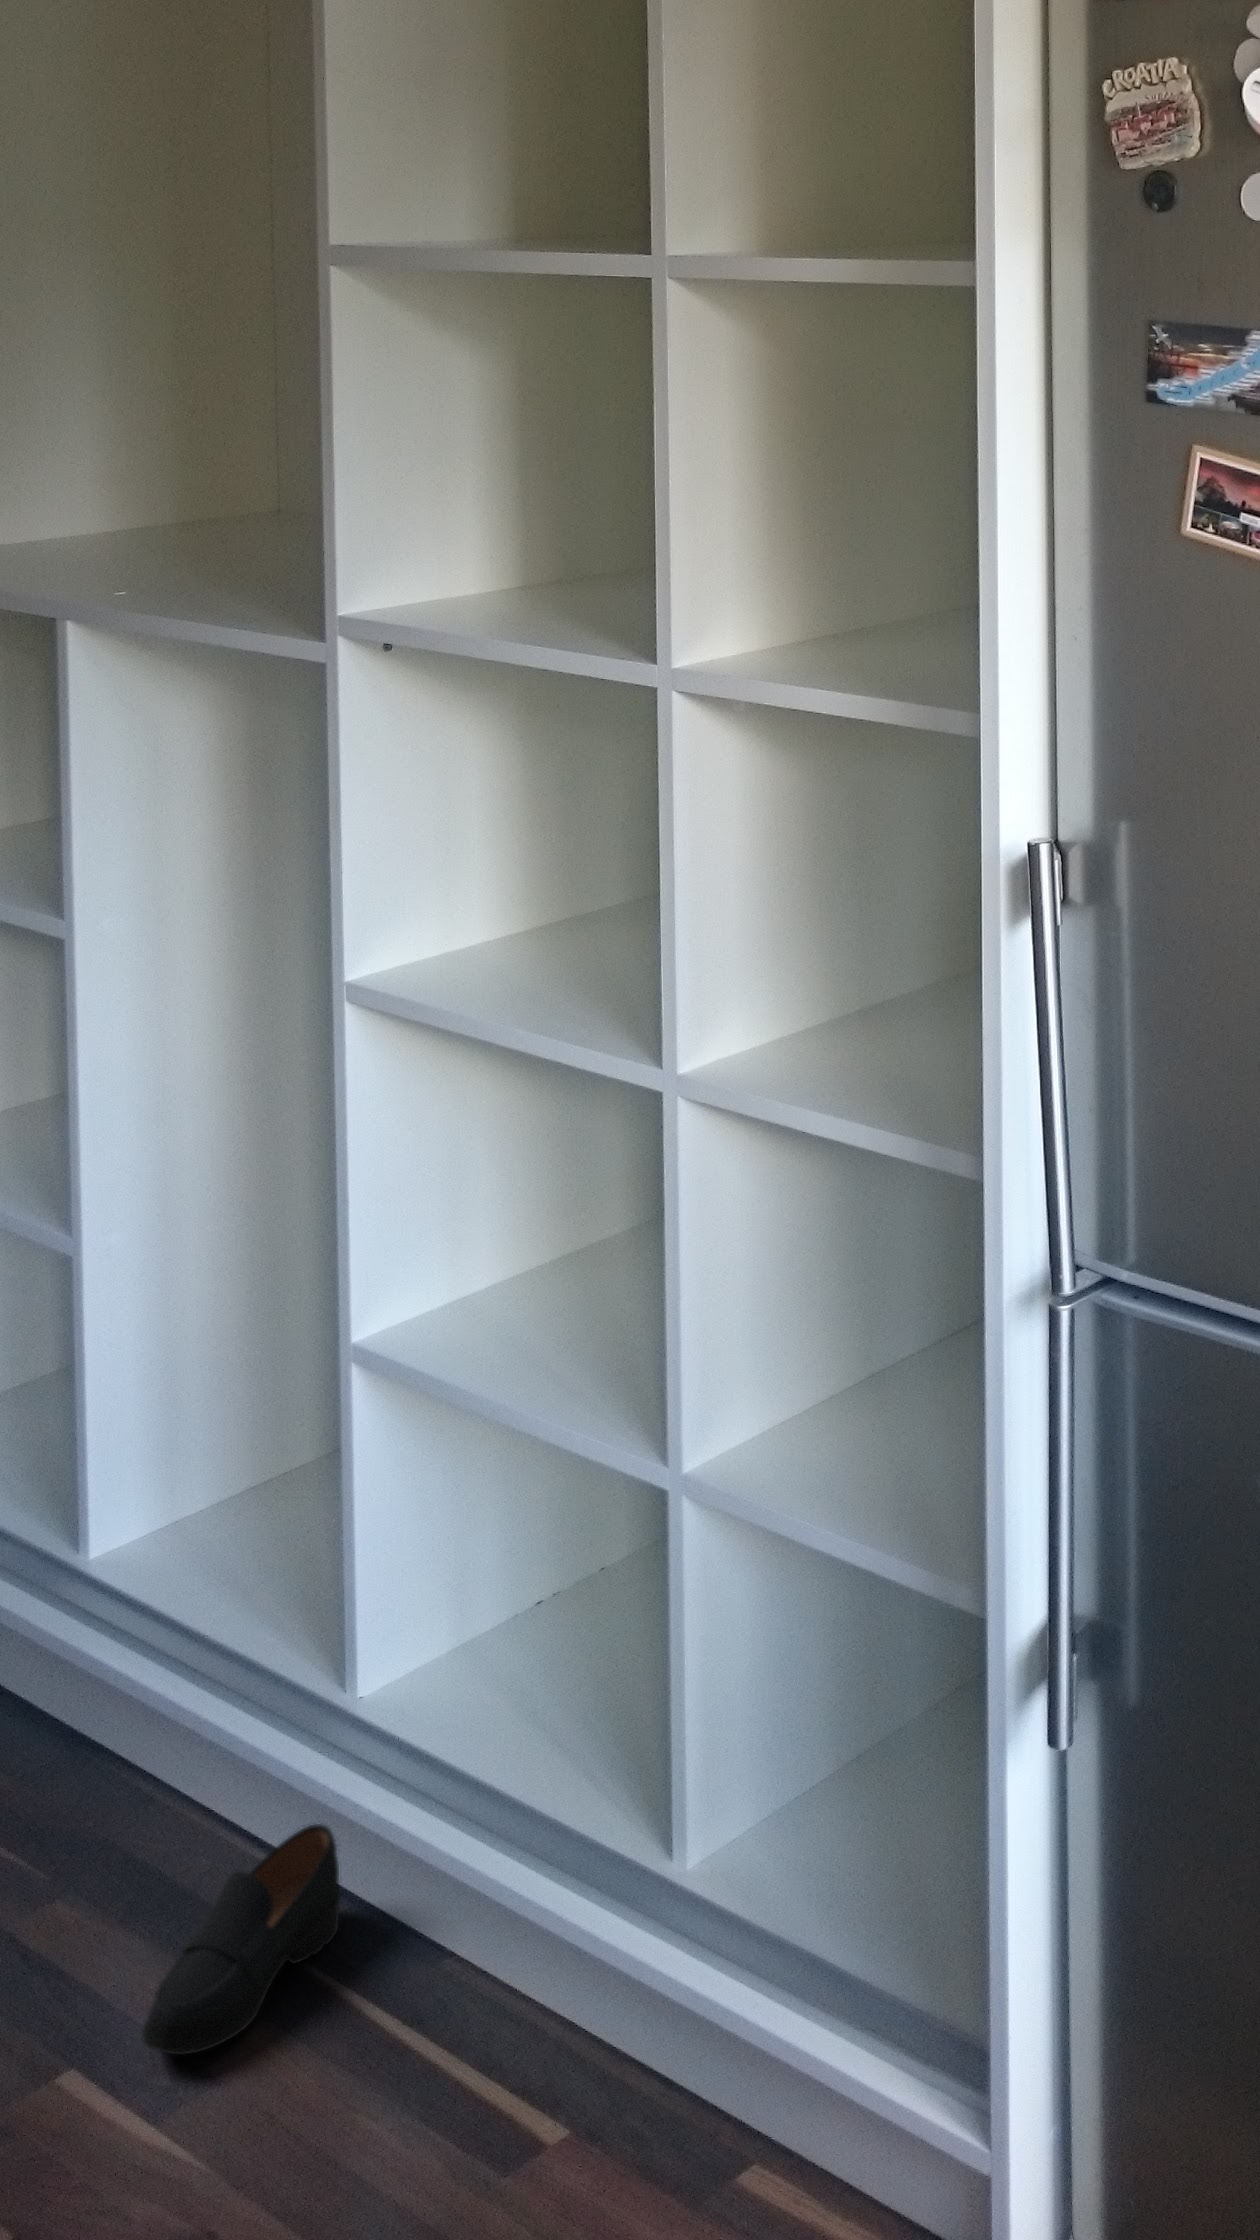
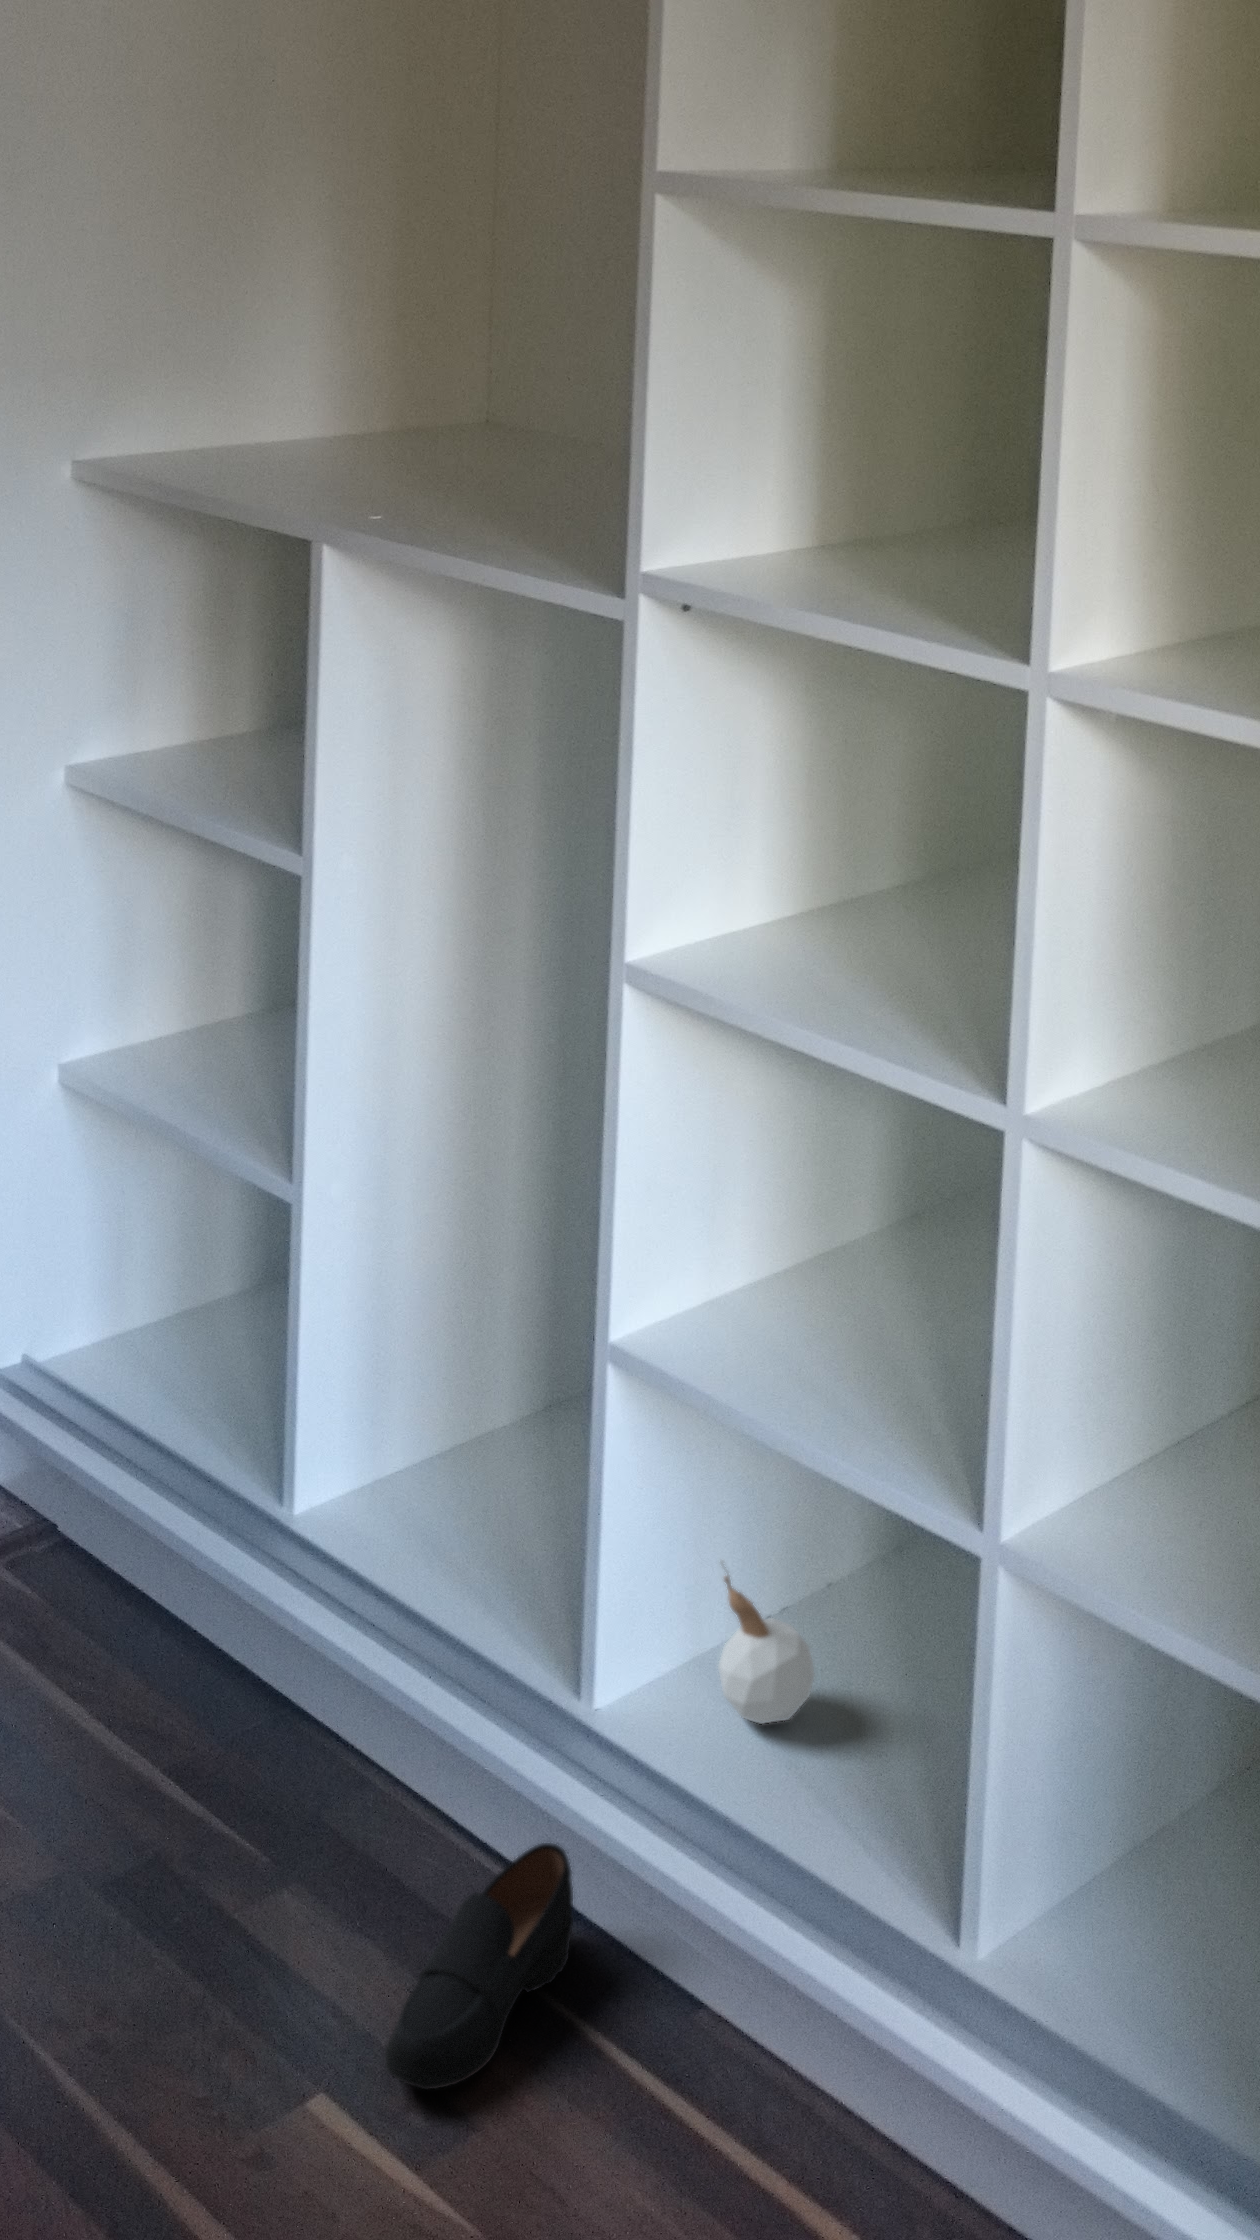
candle: none [471,1539,569,1692] -> present [719,1575,815,1724]

